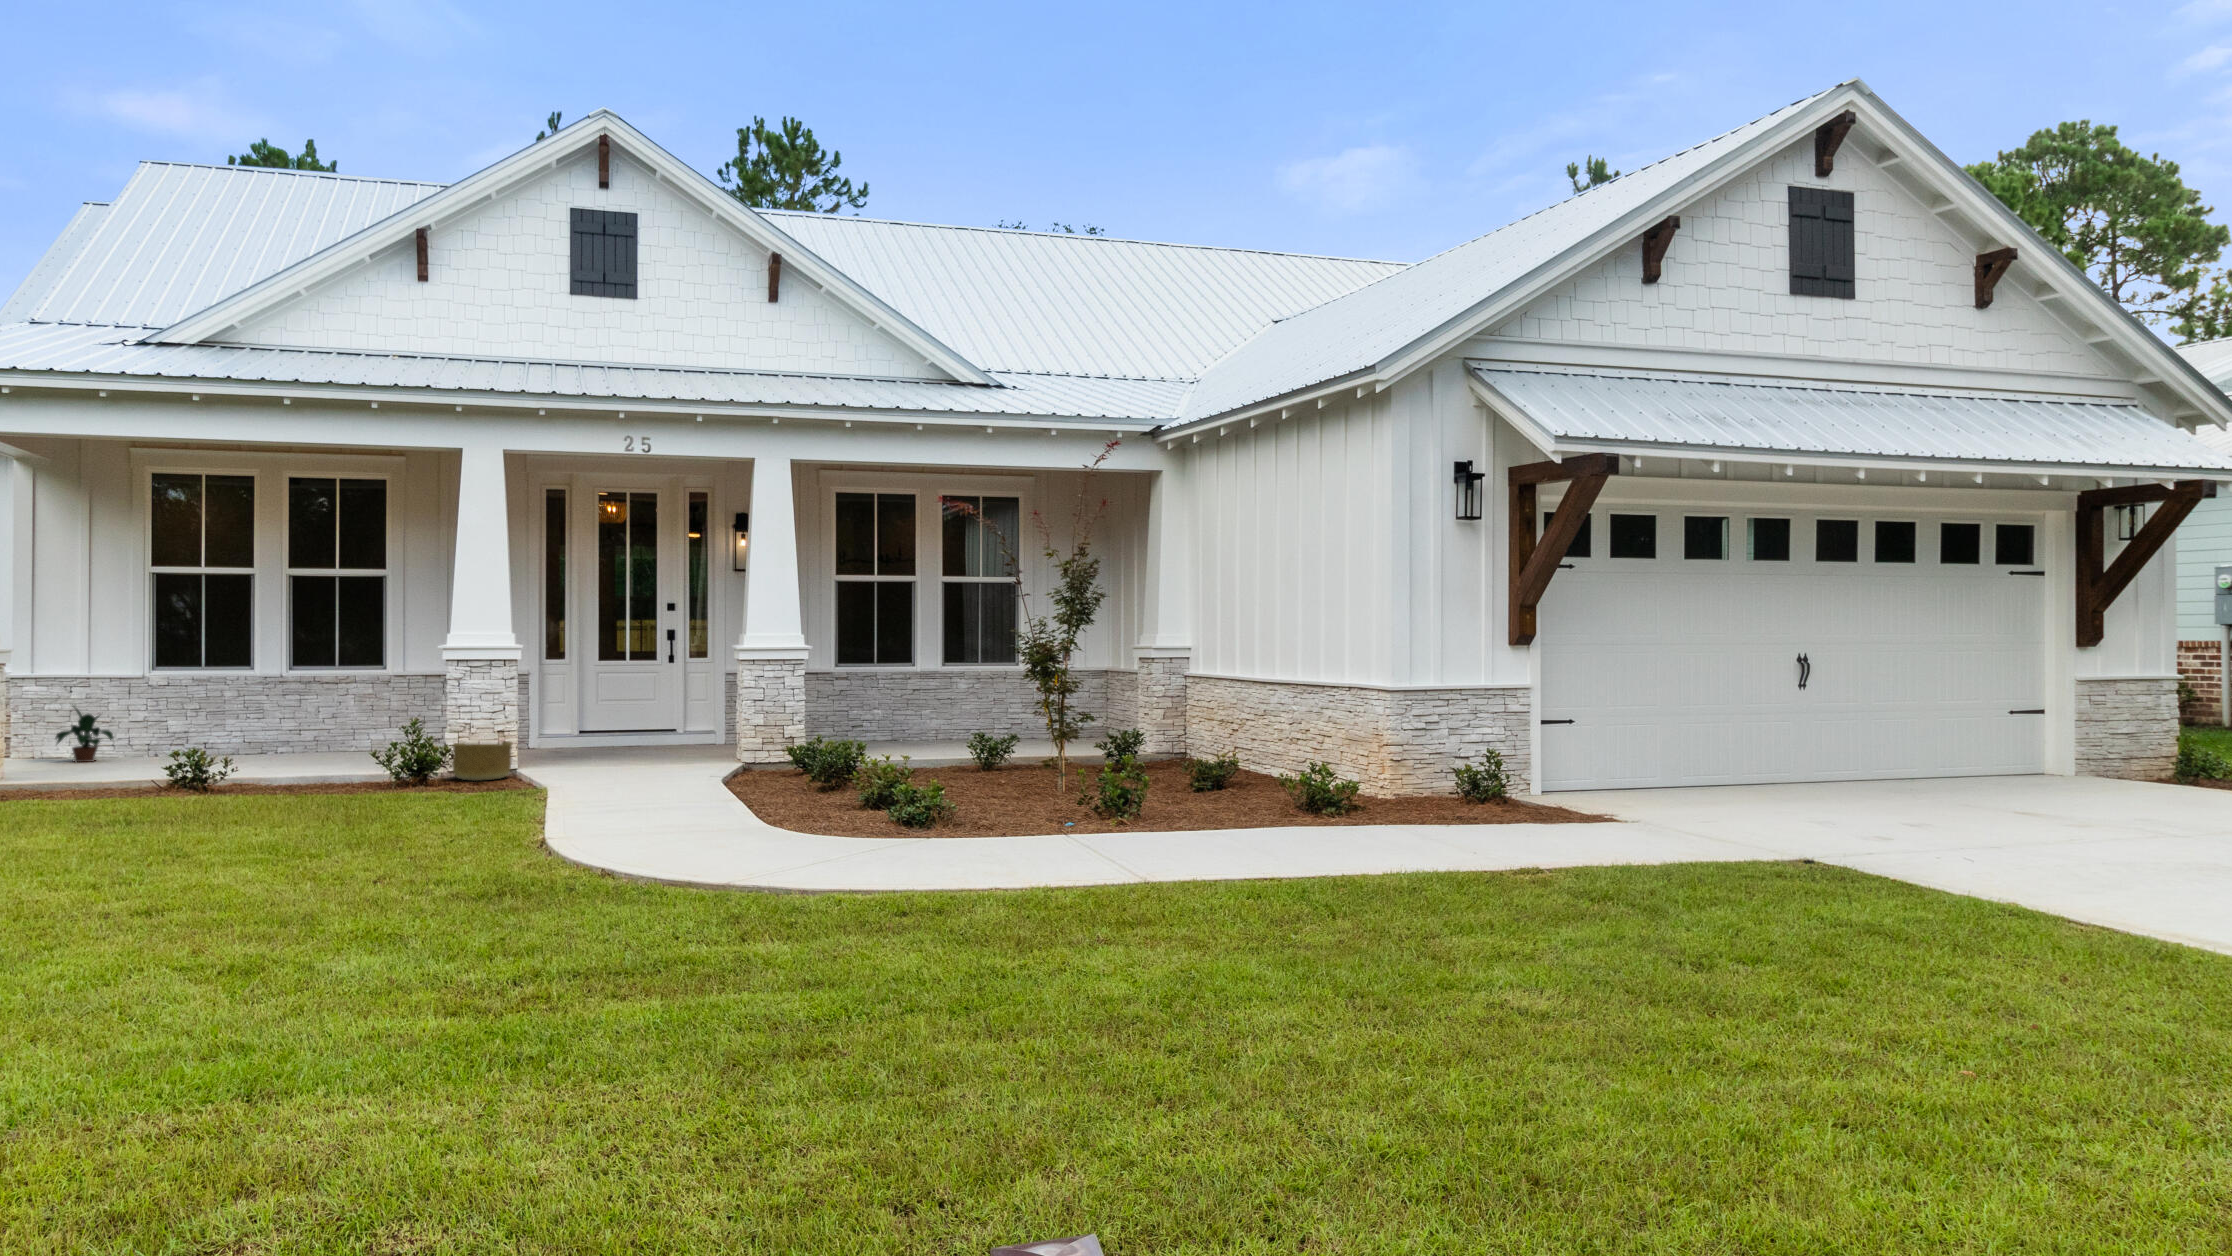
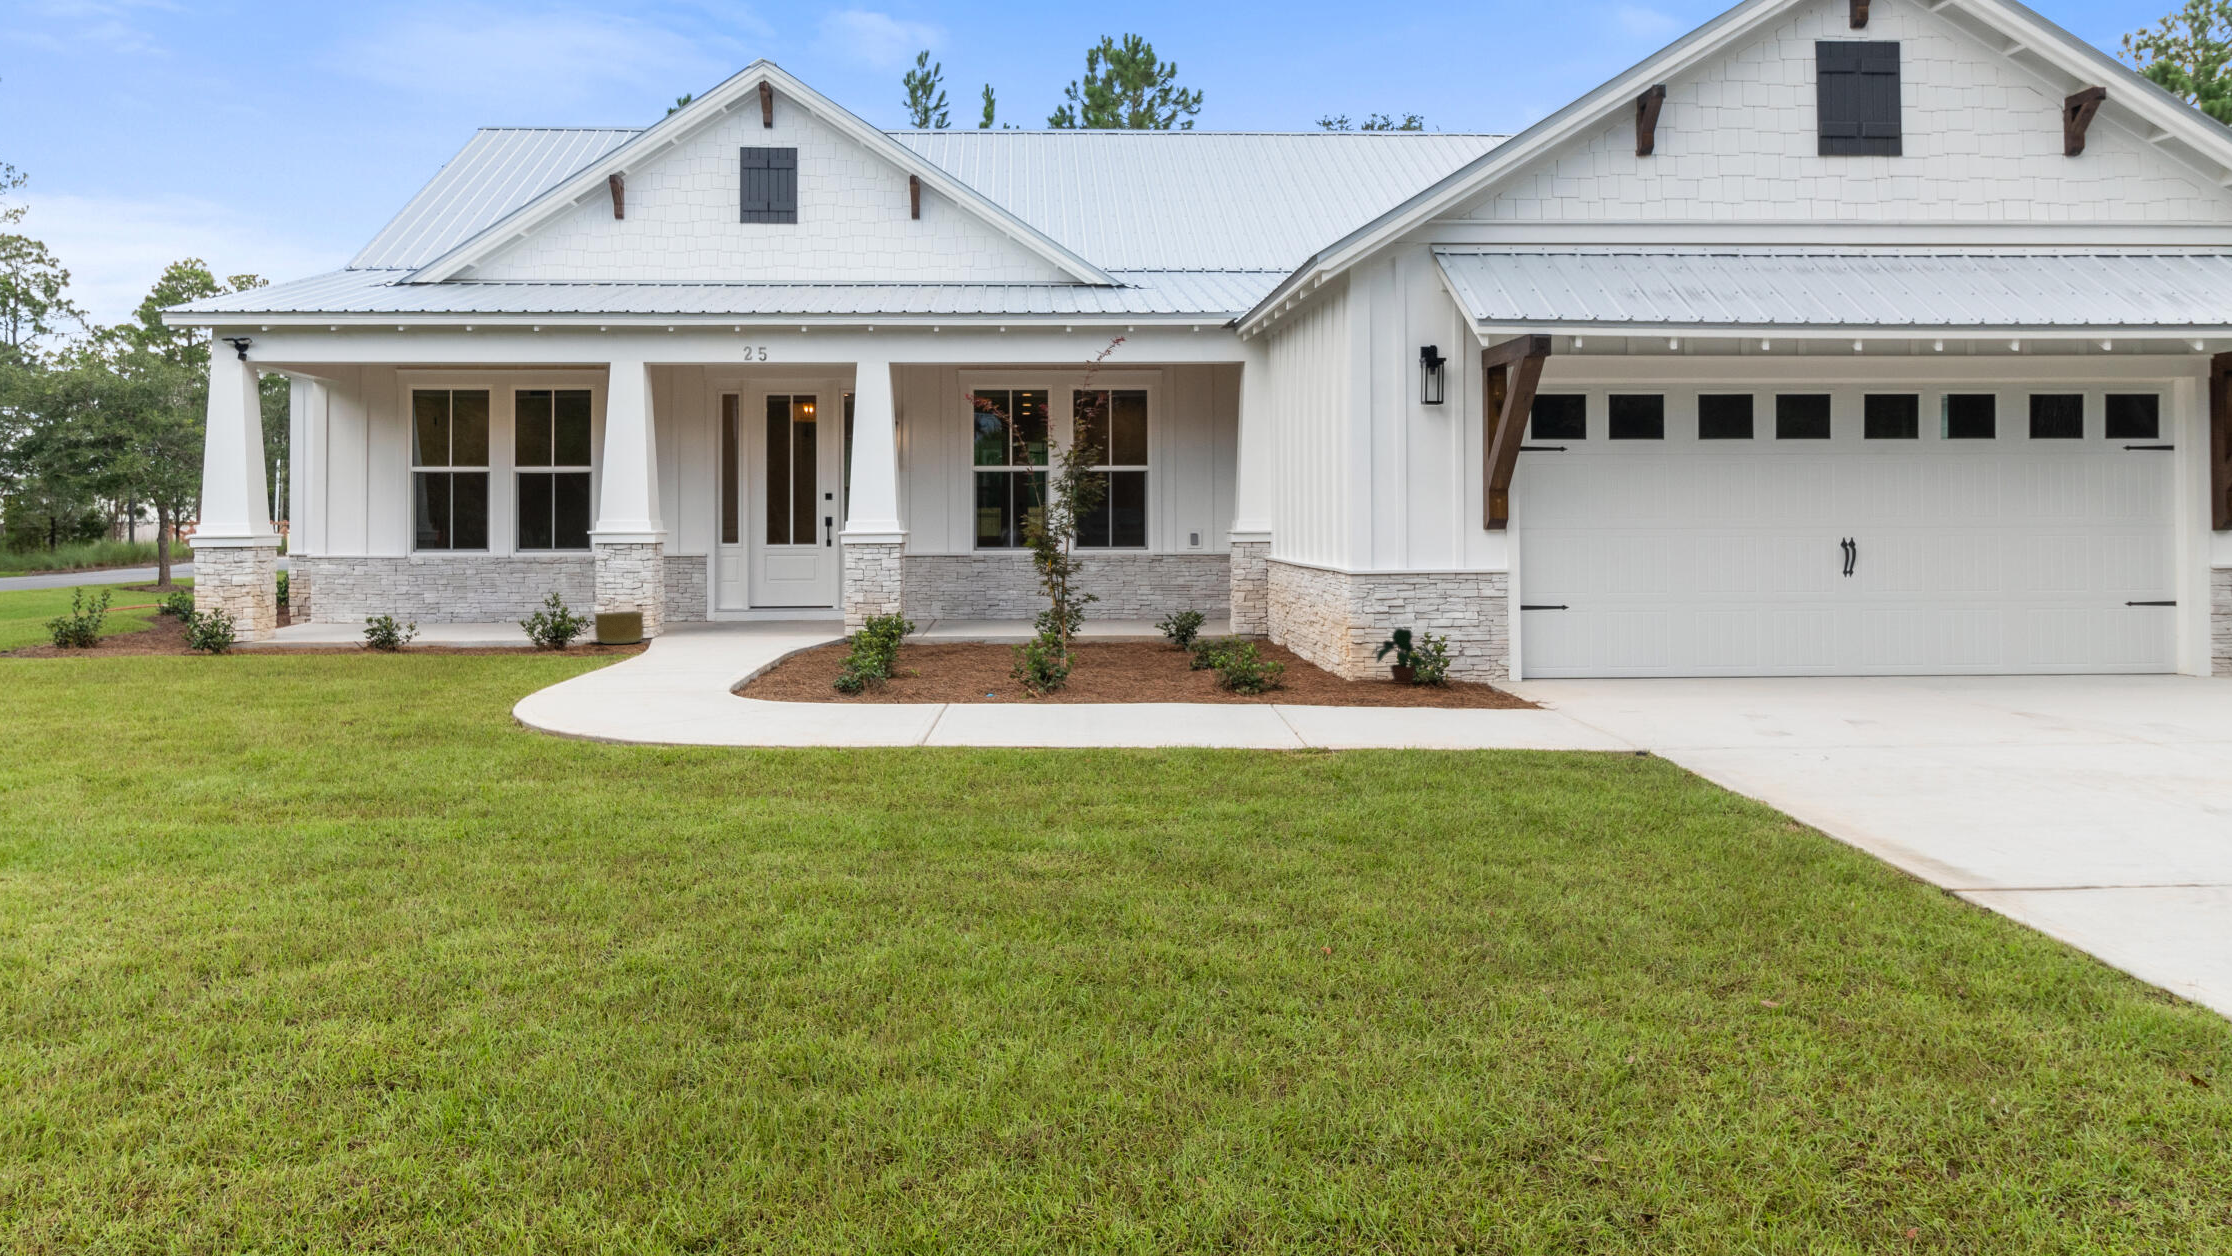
potted plant: present [56,707,113,762] -> present [1373,623,1433,684]

